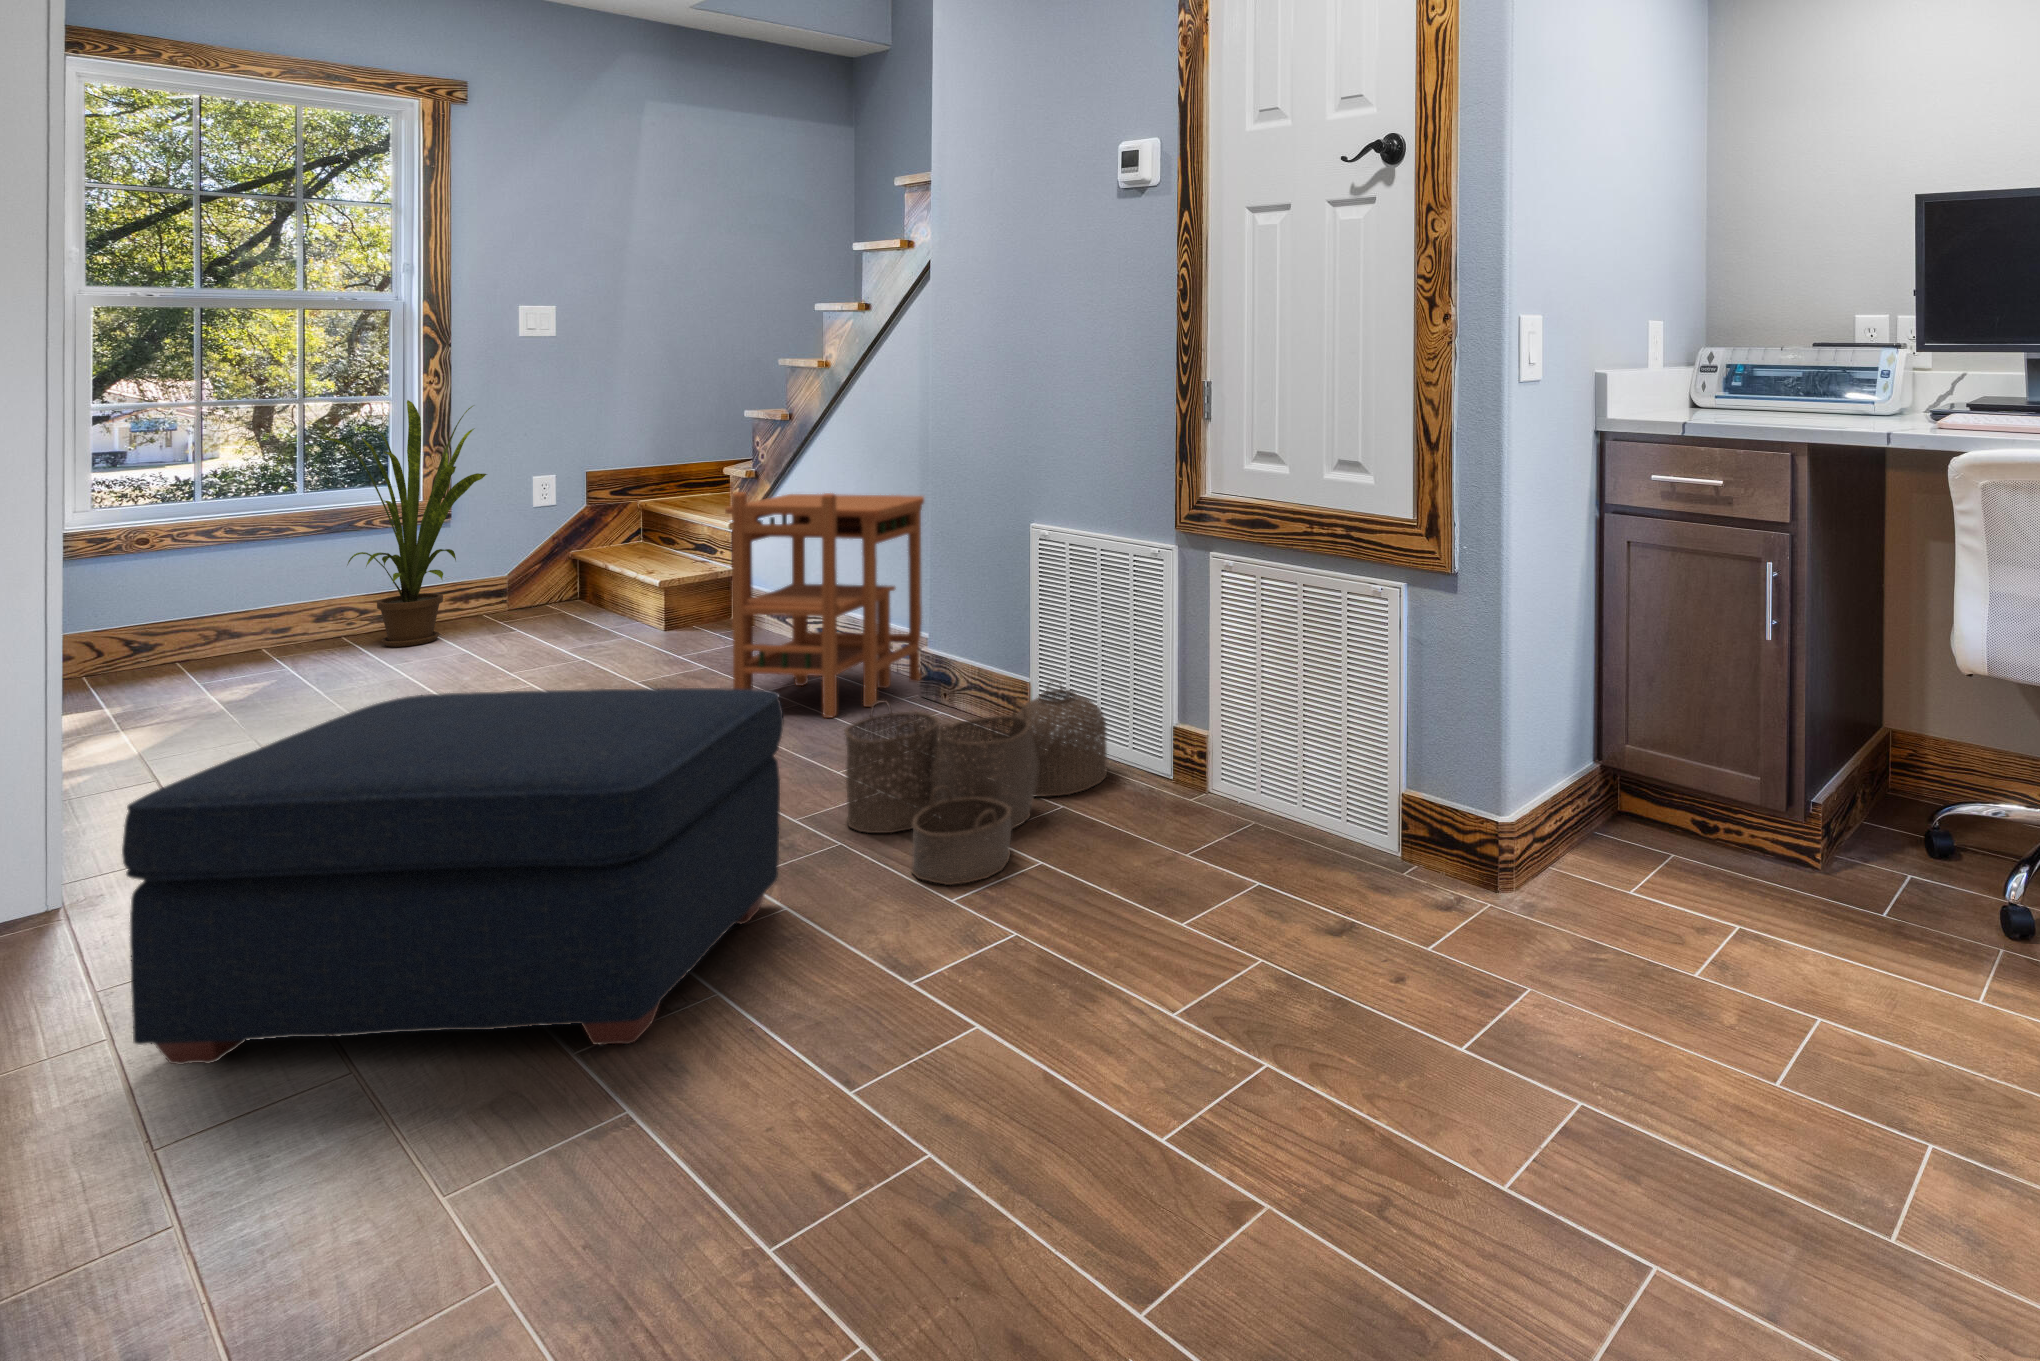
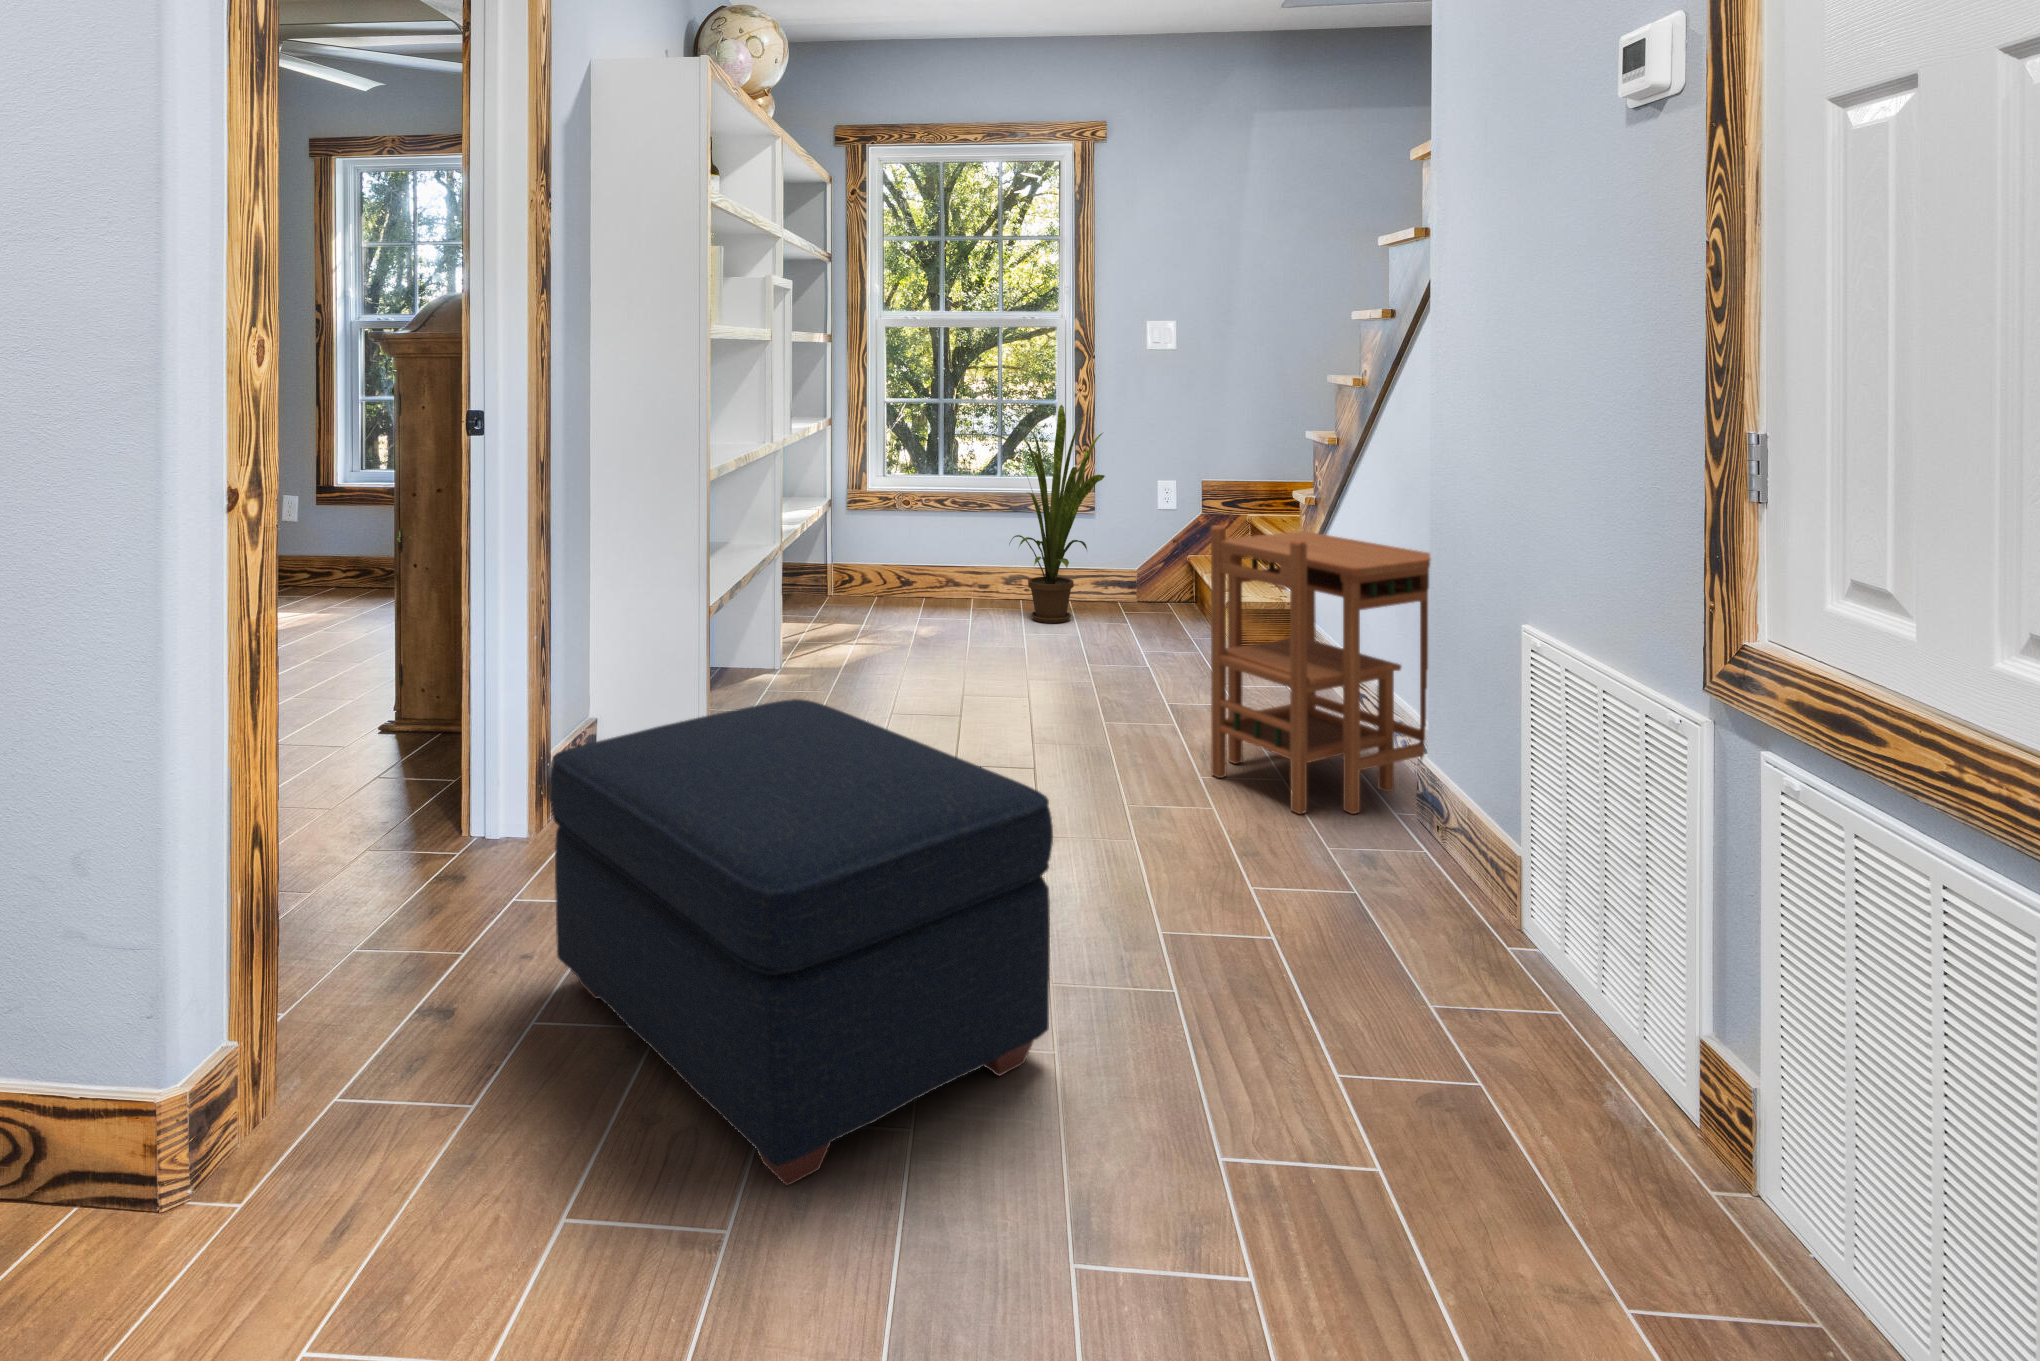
woven basket: present [844,682,1107,885] -> none [1193,830,1593,1169]

